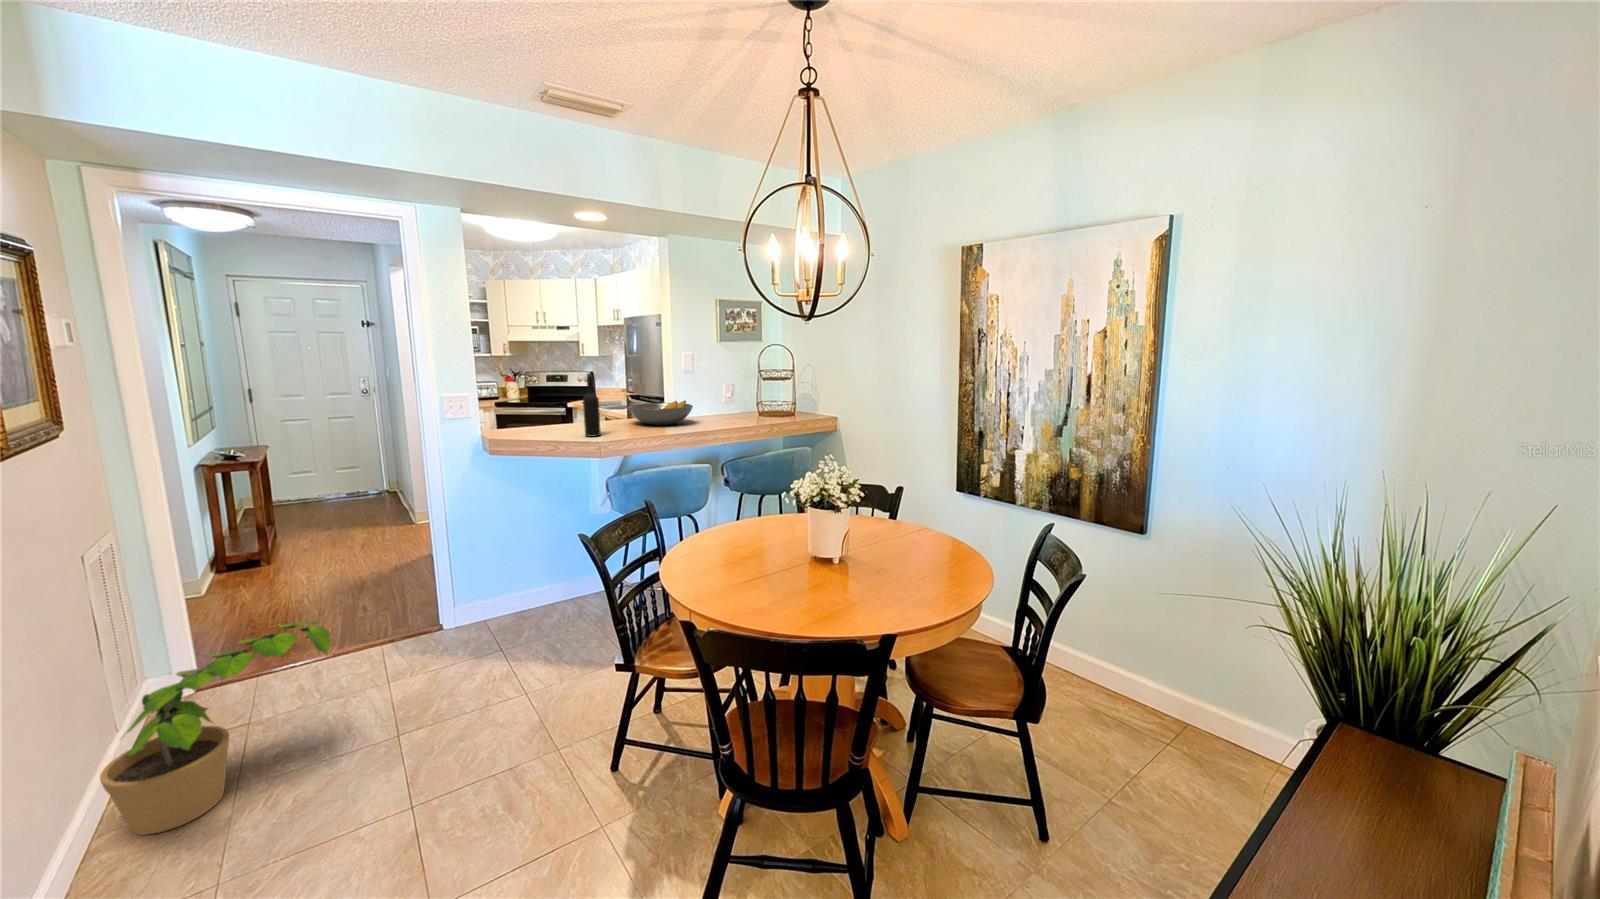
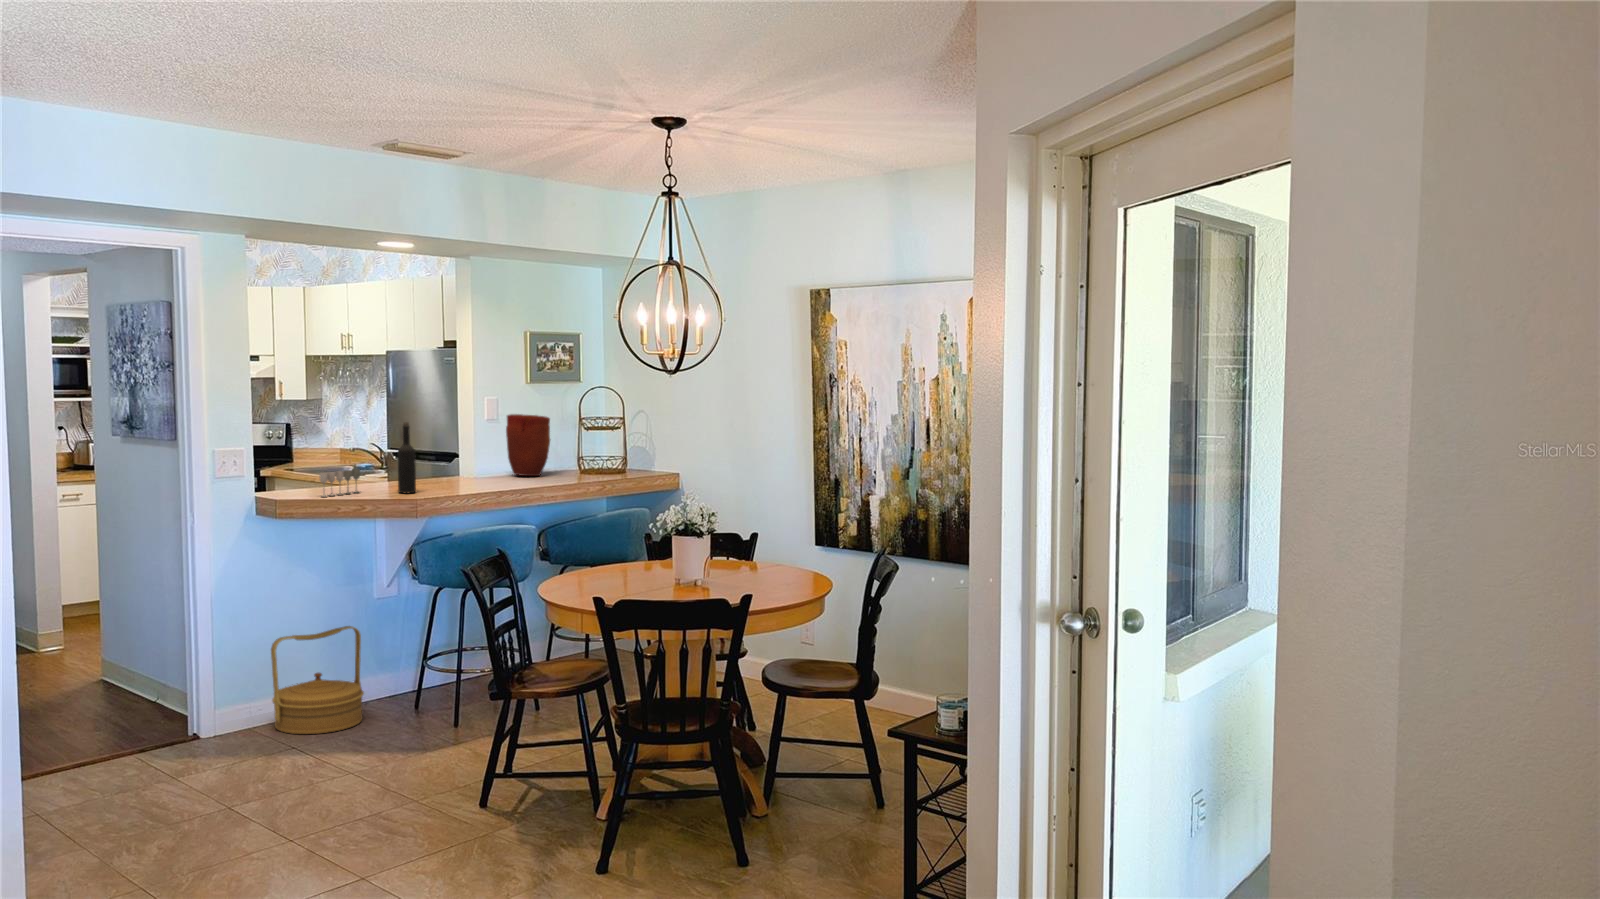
vase: none [699,367,735,417] -> present [506,414,550,476]
fruit bowl: present [628,401,693,425] -> none [430,455,508,483]
wine glass: none [509,414,554,440] -> present [319,469,360,497]
woven basket: none [480,544,567,640] -> present [271,626,364,734]
potted plant: present [100,622,330,835] -> none [29,664,212,848]

